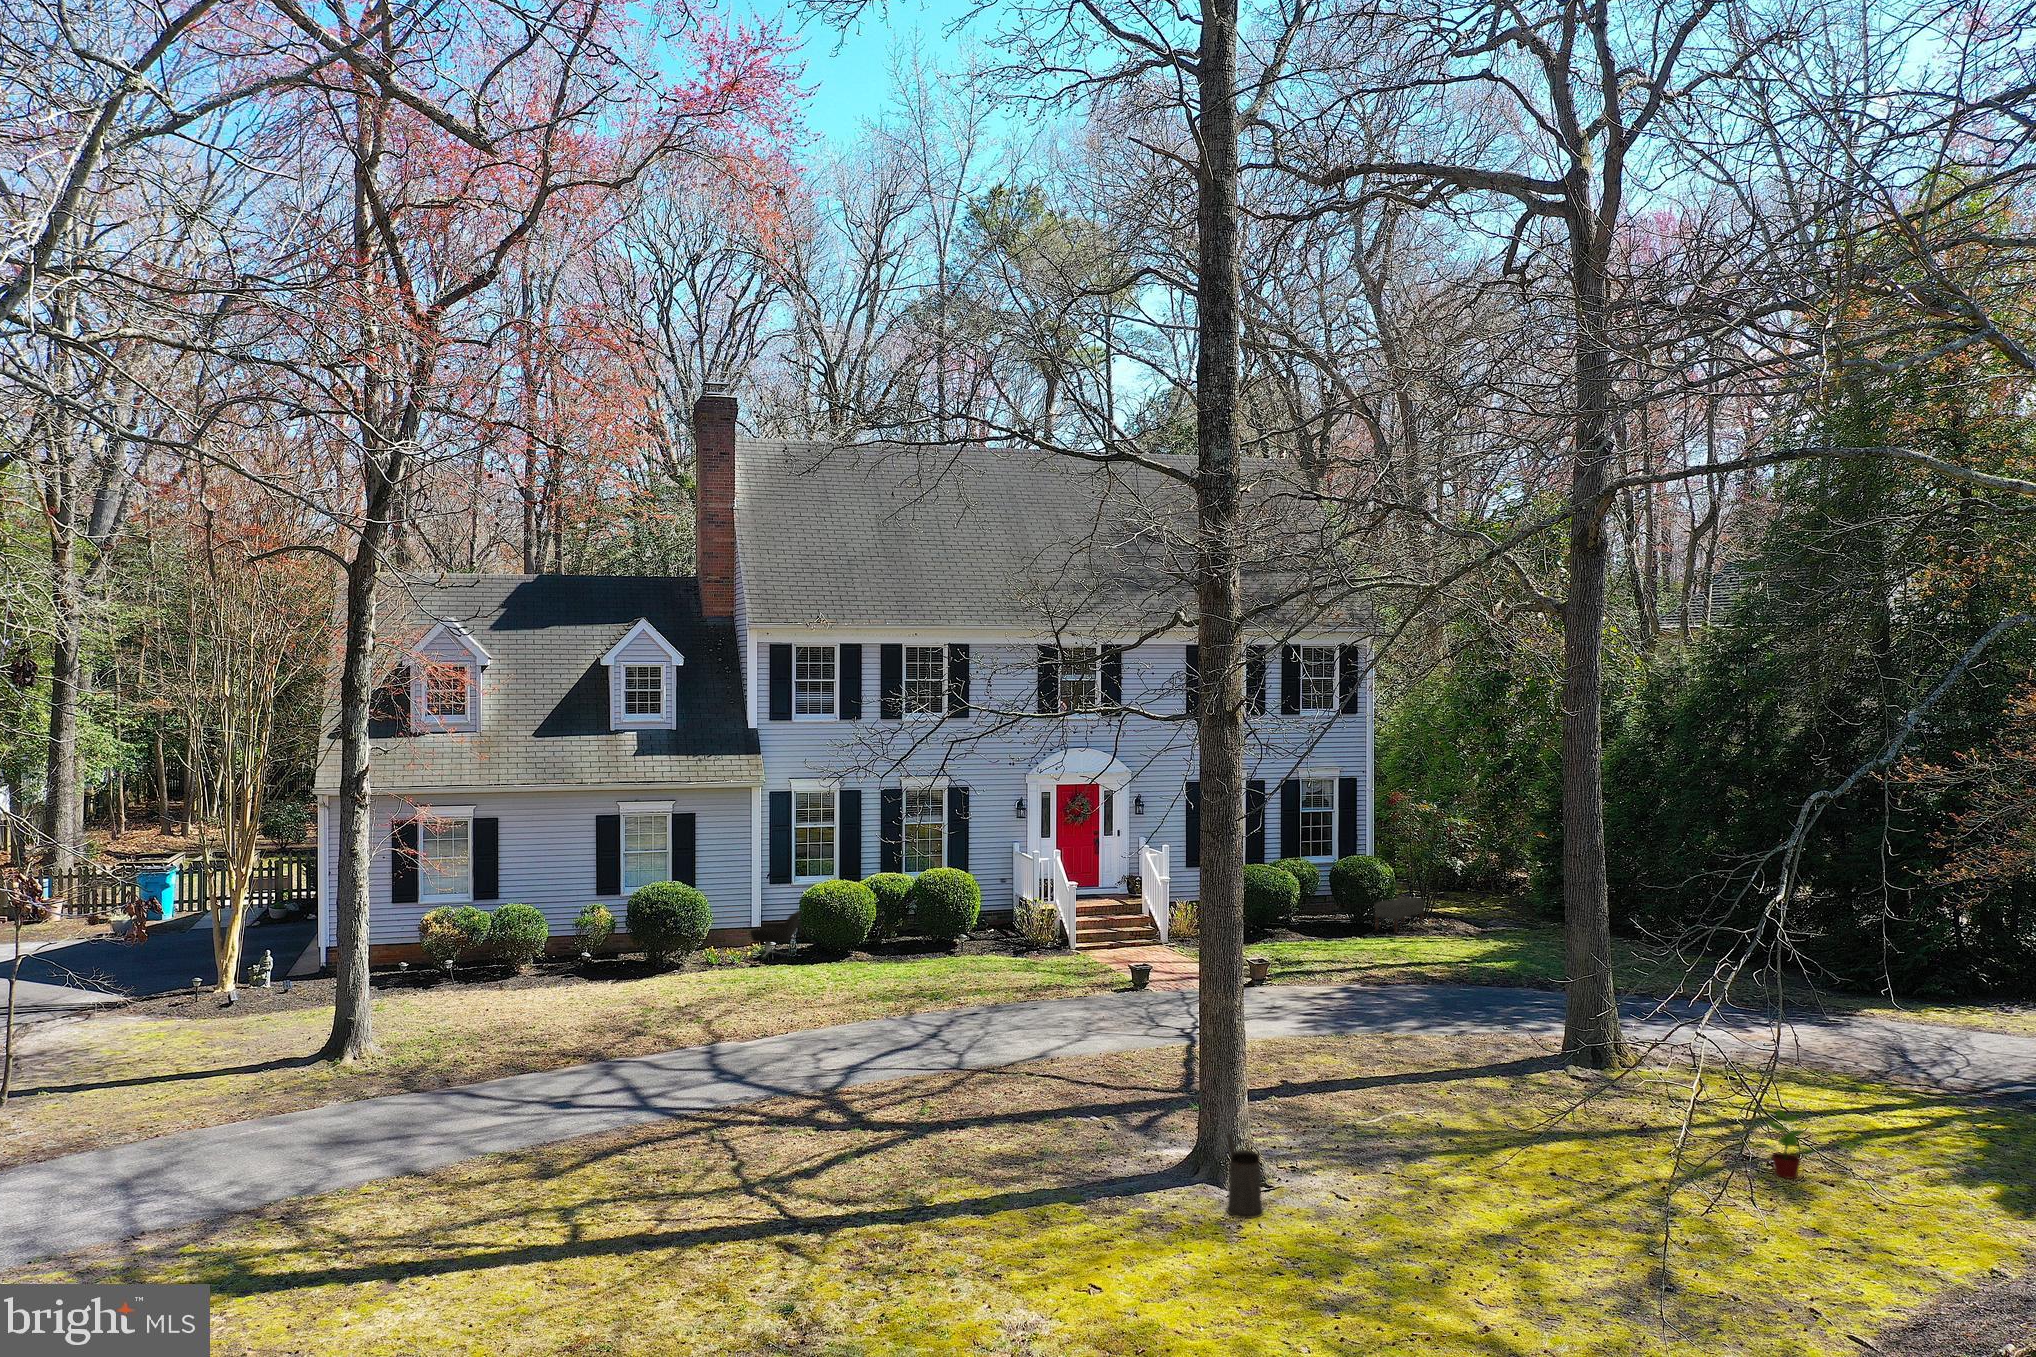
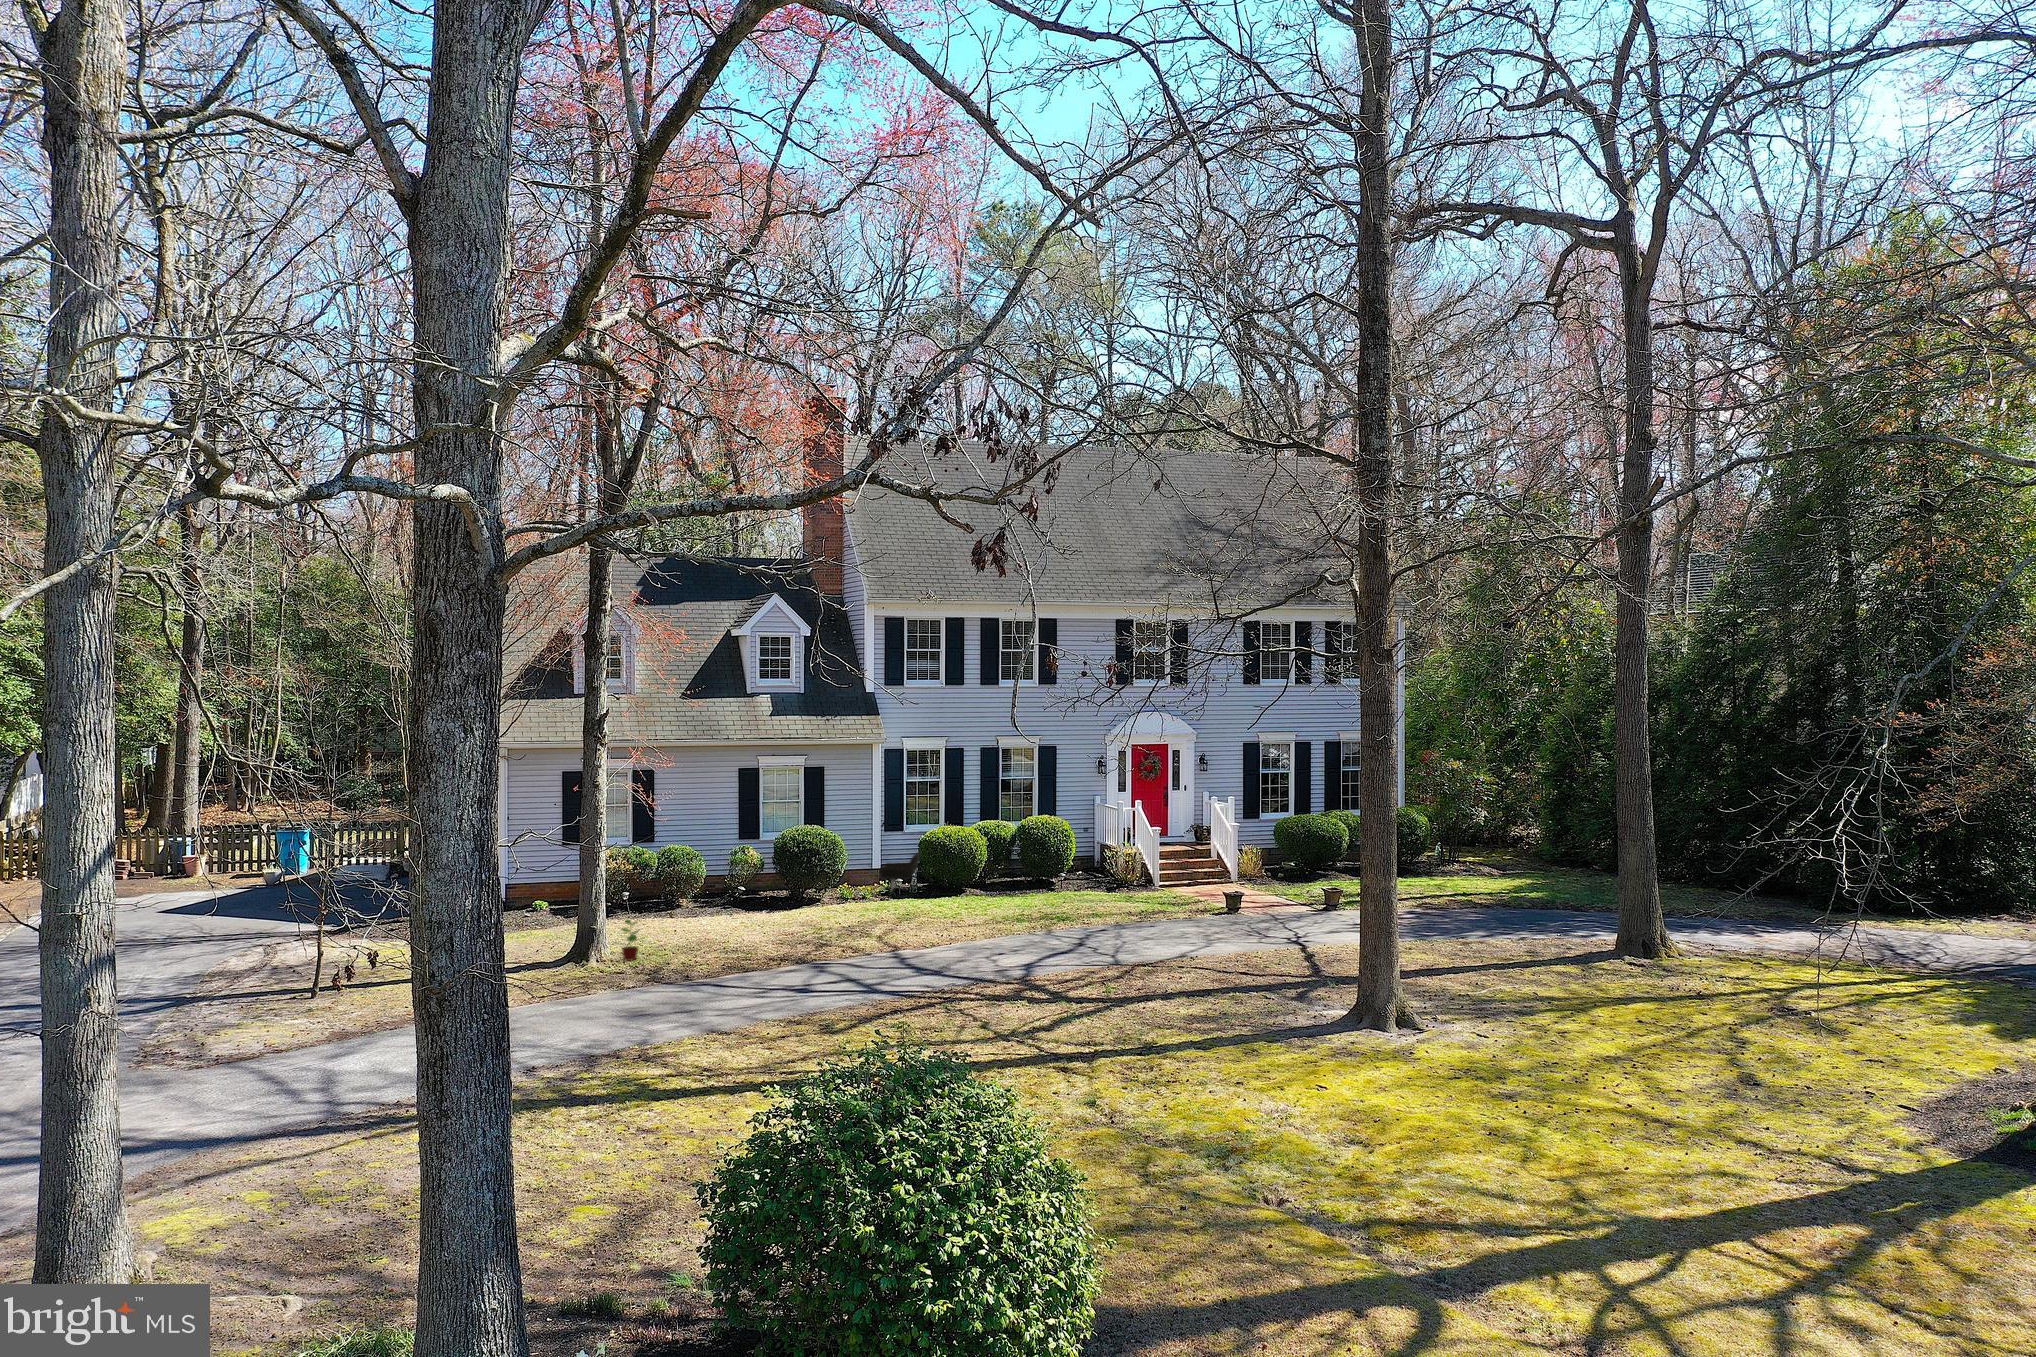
bench: present [1374,897,1424,932] -> none [1412,842,1454,872]
potted plant: present [1757,1109,1814,1179] -> present [621,919,638,961]
watering can: present [1226,1133,1263,1218] -> none [1388,987,1425,1048]

